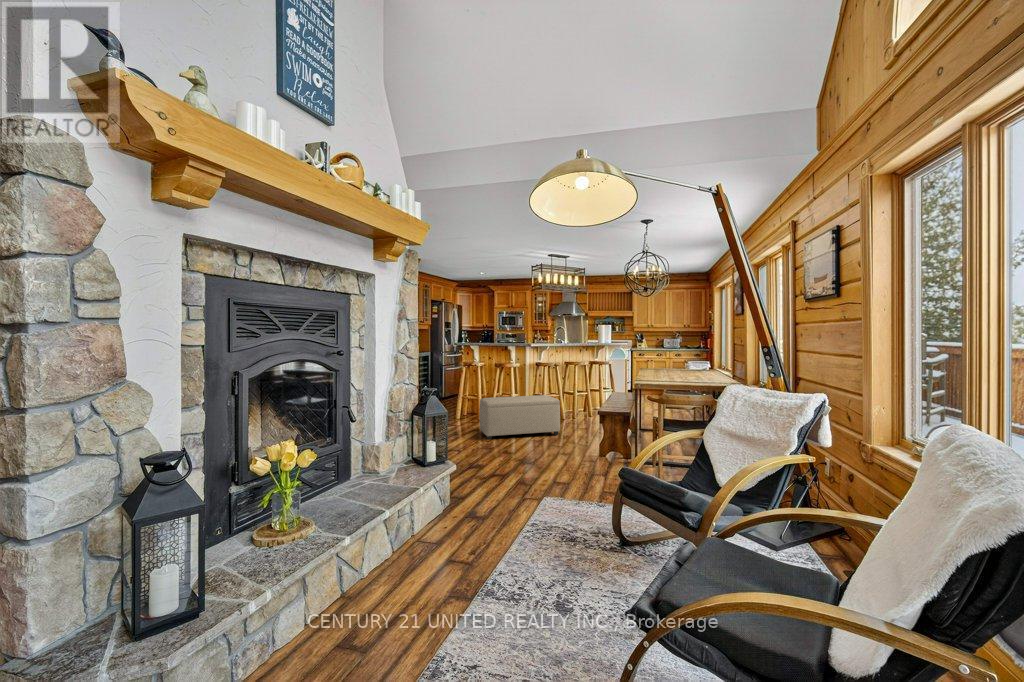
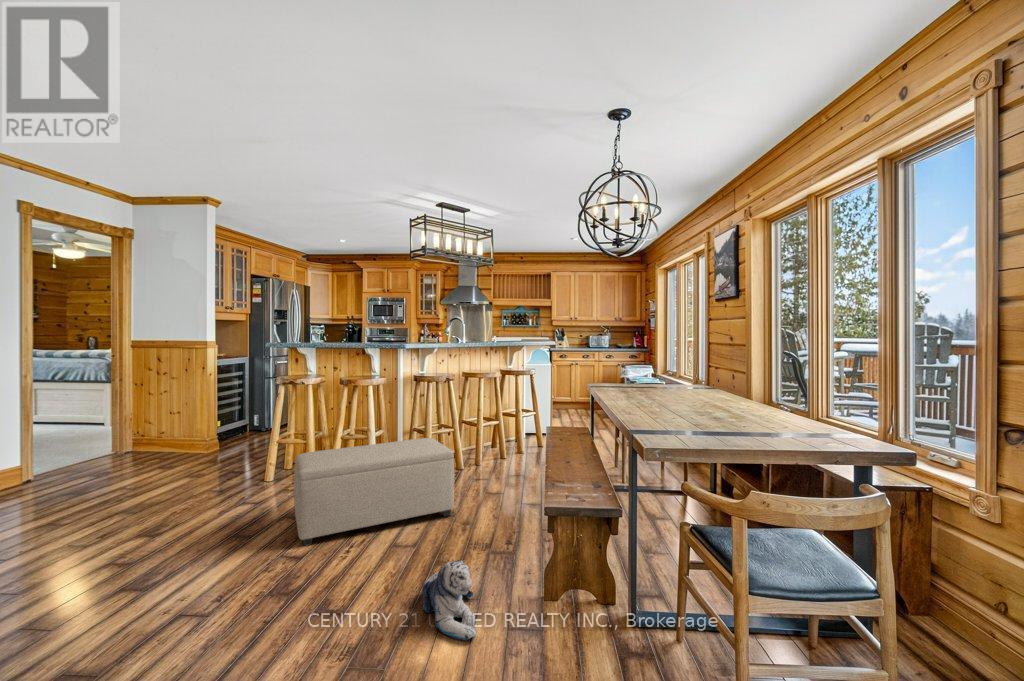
plush toy: none [547,435,570,463] -> present [422,560,476,641]

